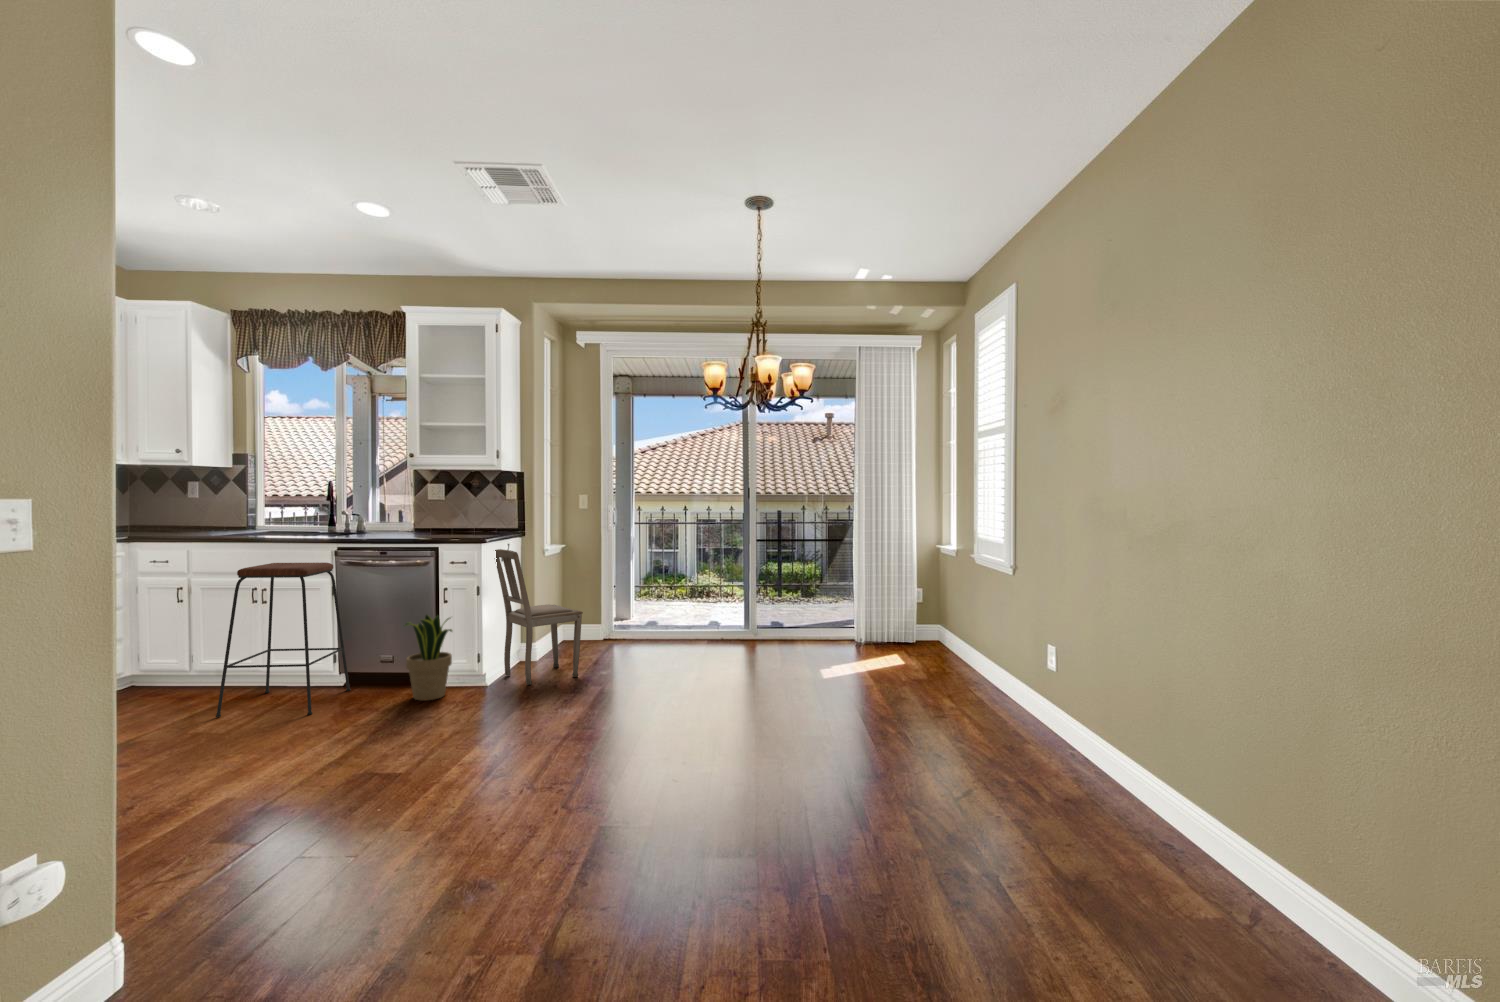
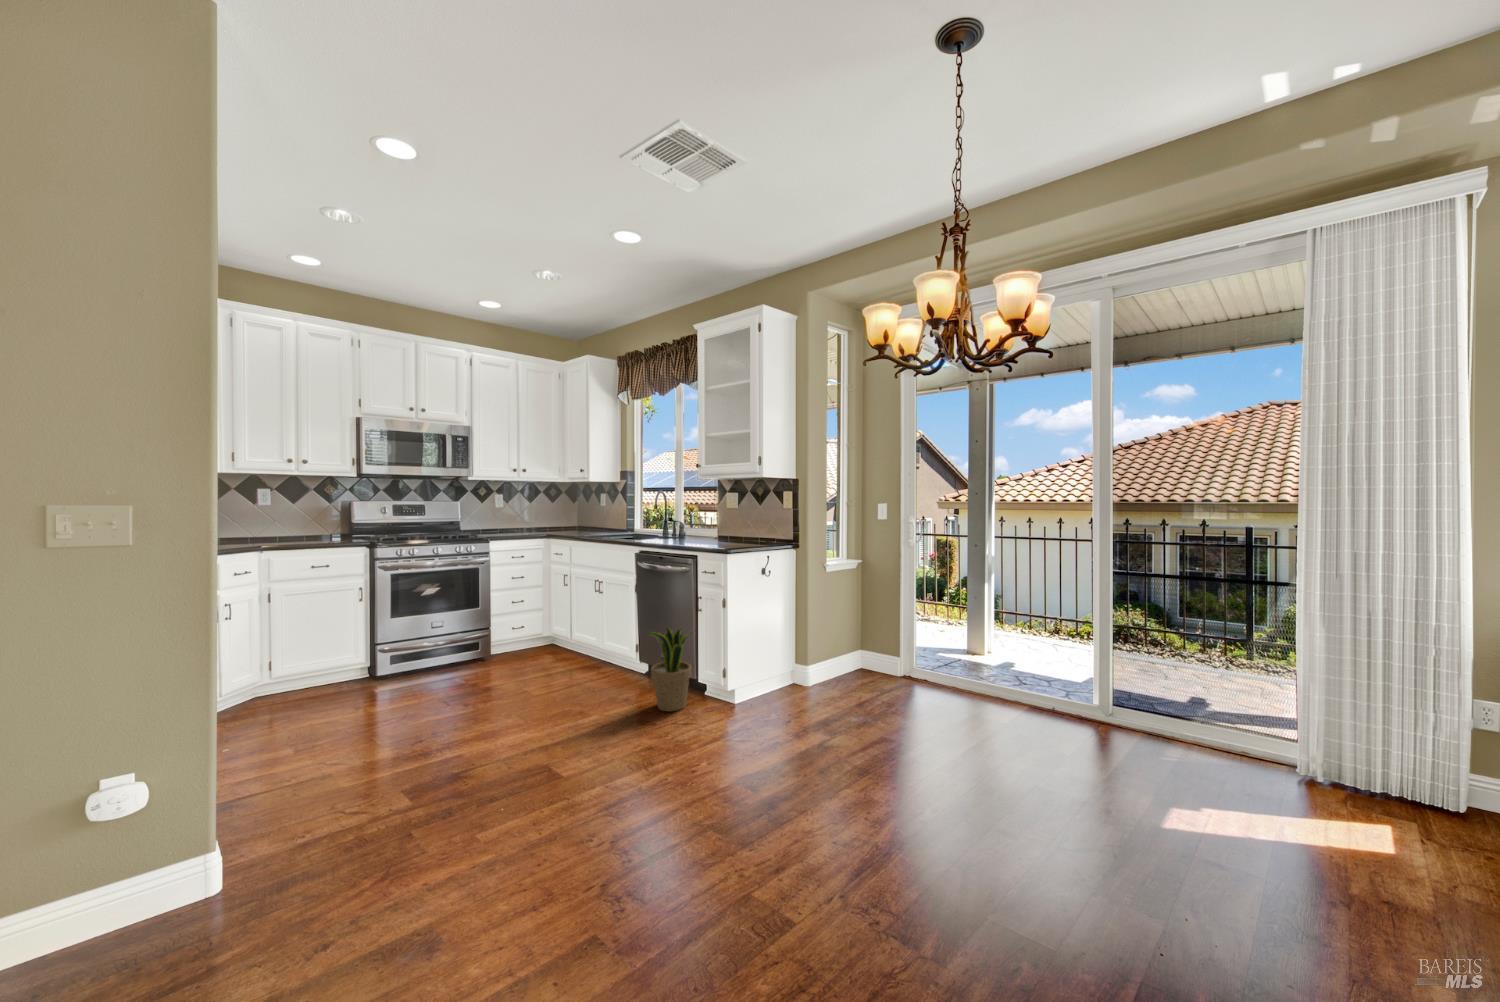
dining chair: present [494,549,583,685] -> none [741,565,822,718]
bar stool: present [216,563,351,717] -> none [538,564,640,702]

